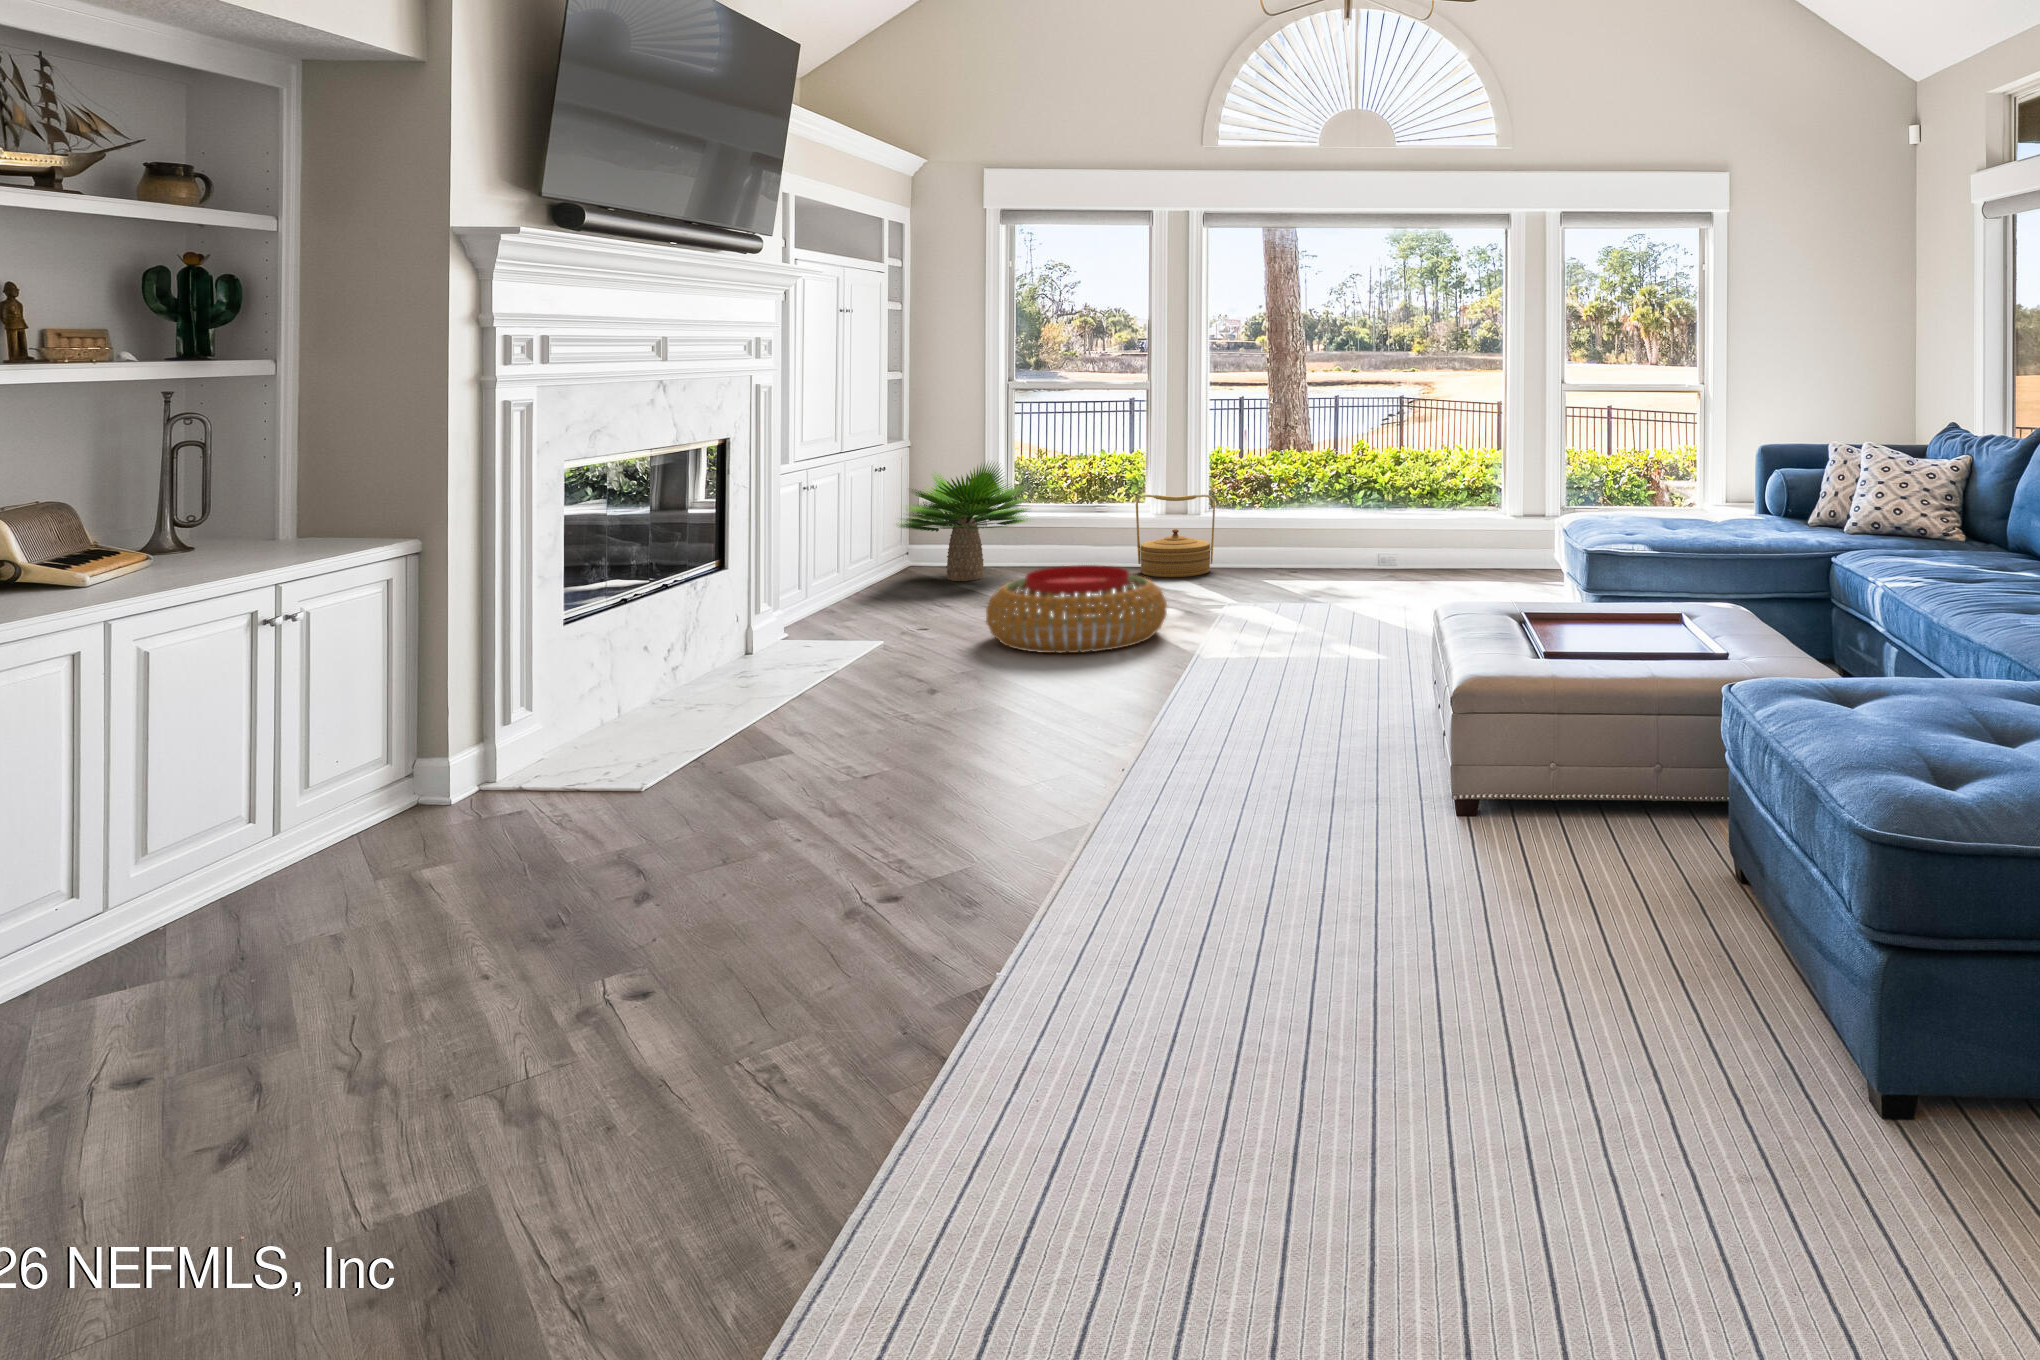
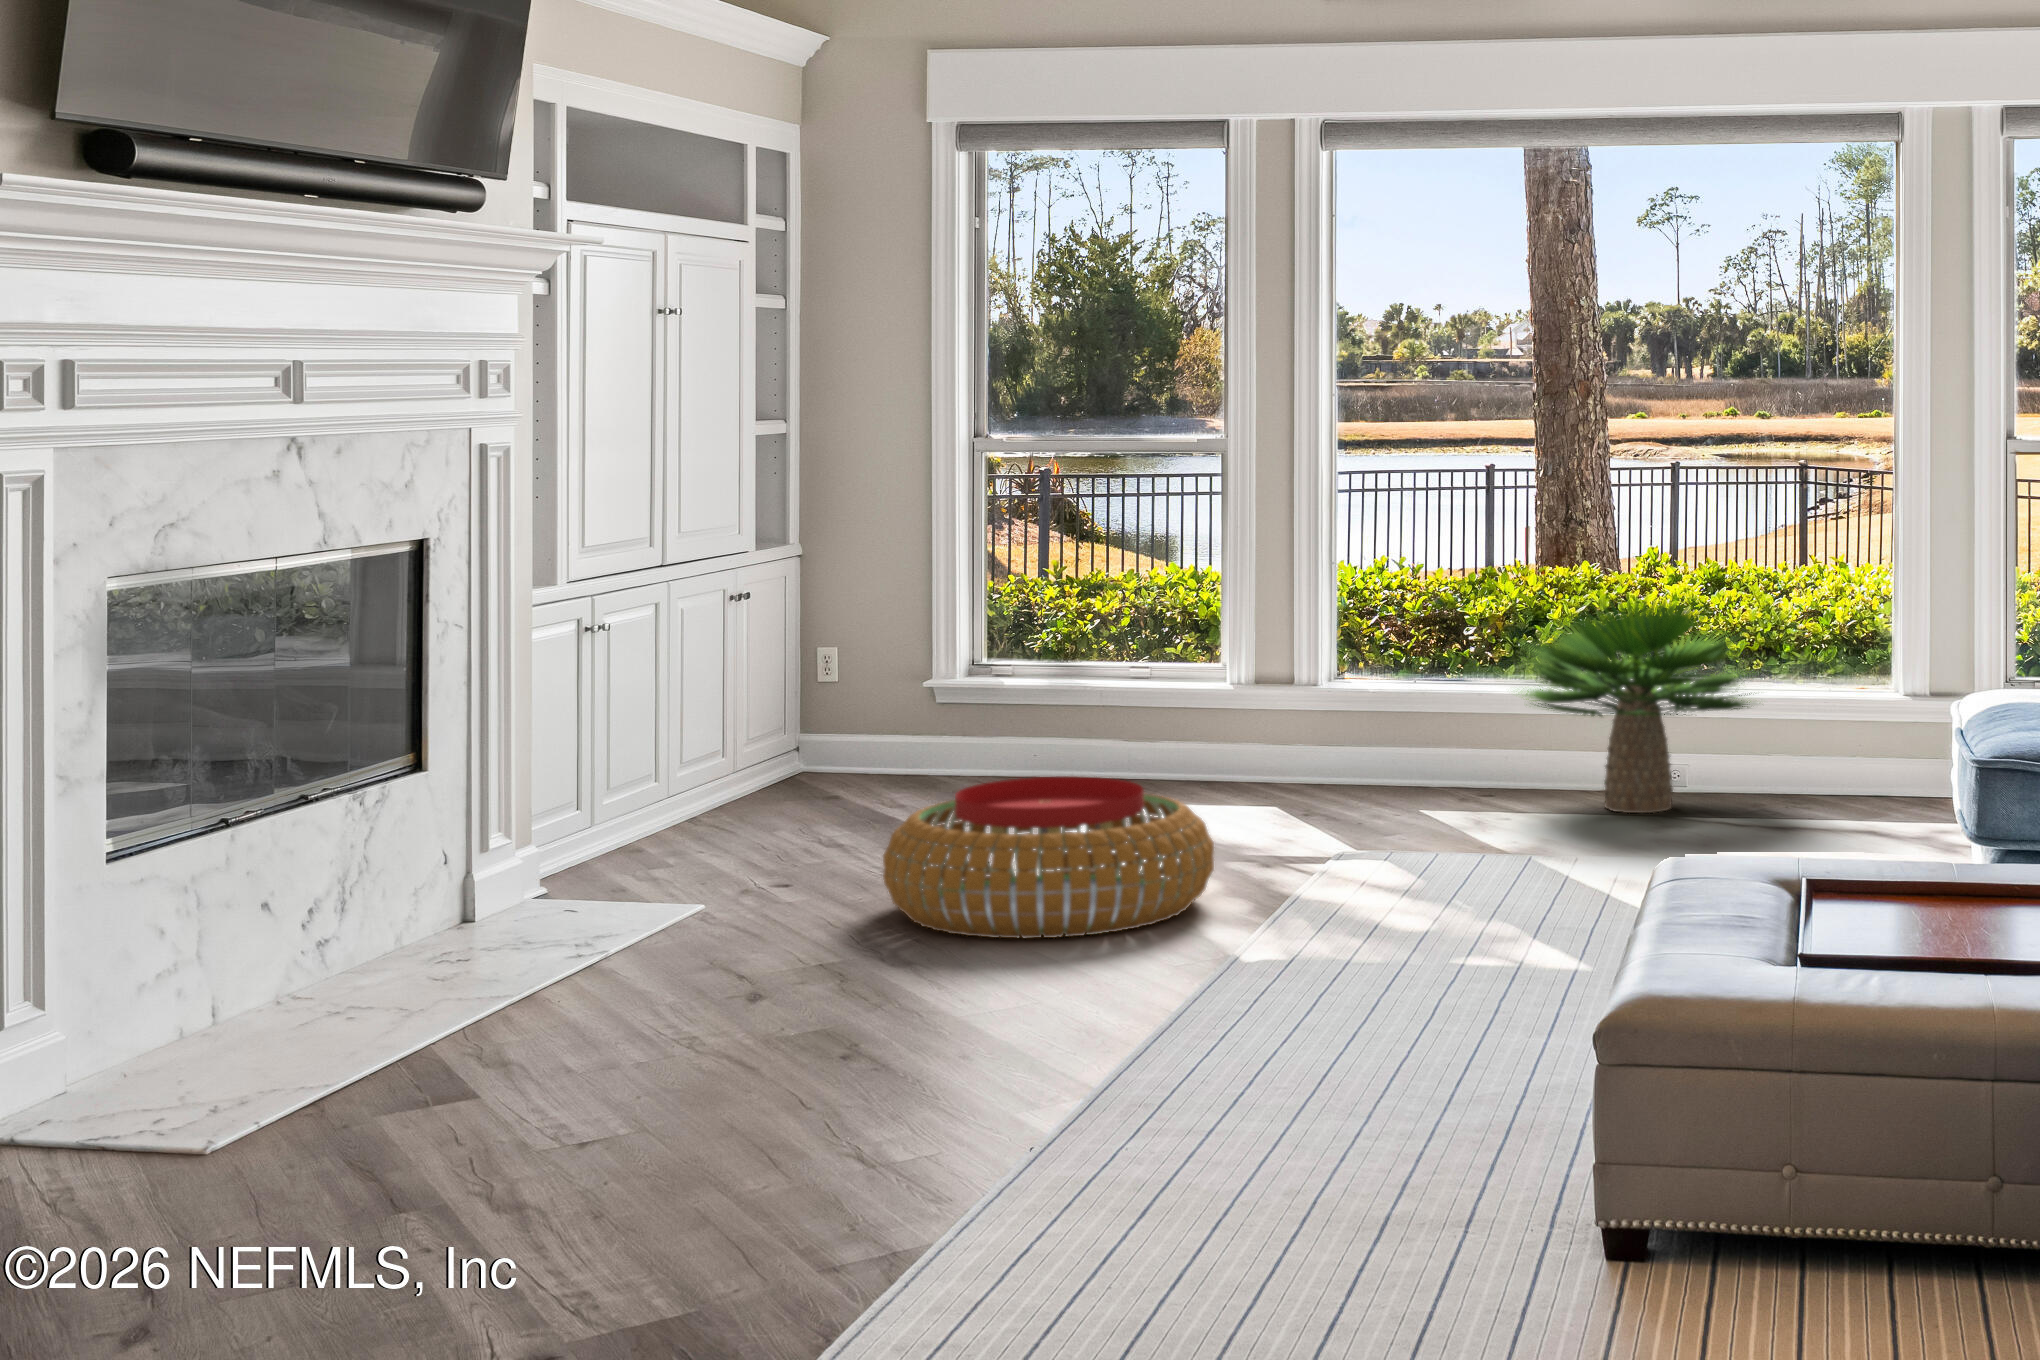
potted plant: present [897,461,1028,581] -> present [1524,595,1752,813]
woven basket: present [1136,495,1215,577] -> none [1204,646,1351,801]

